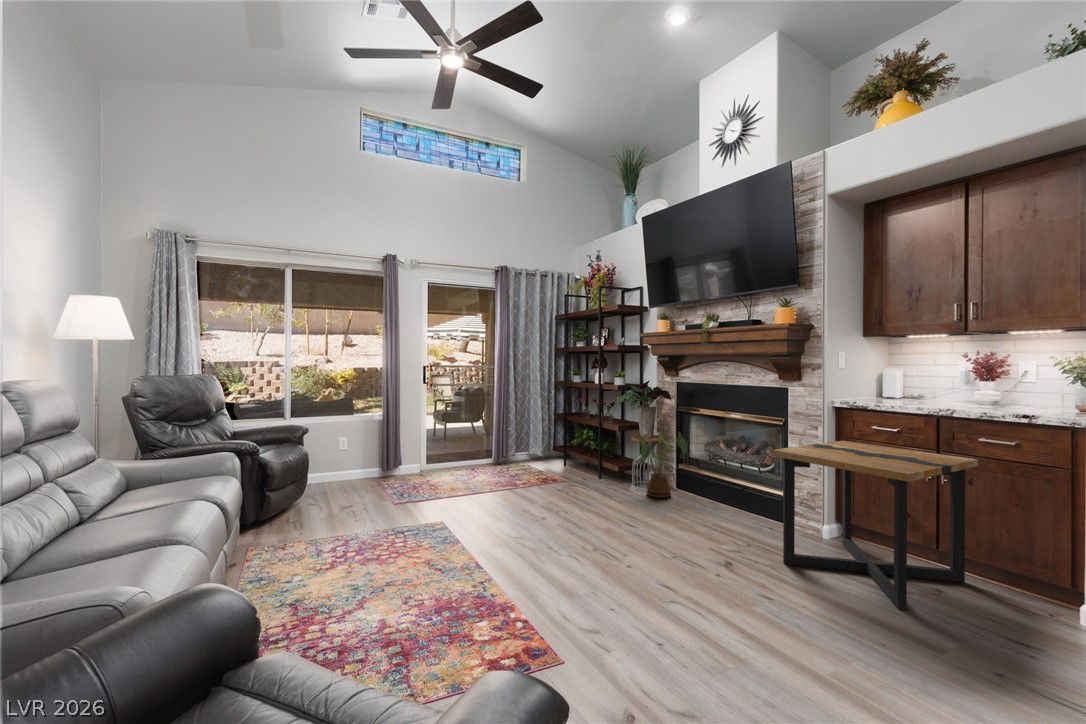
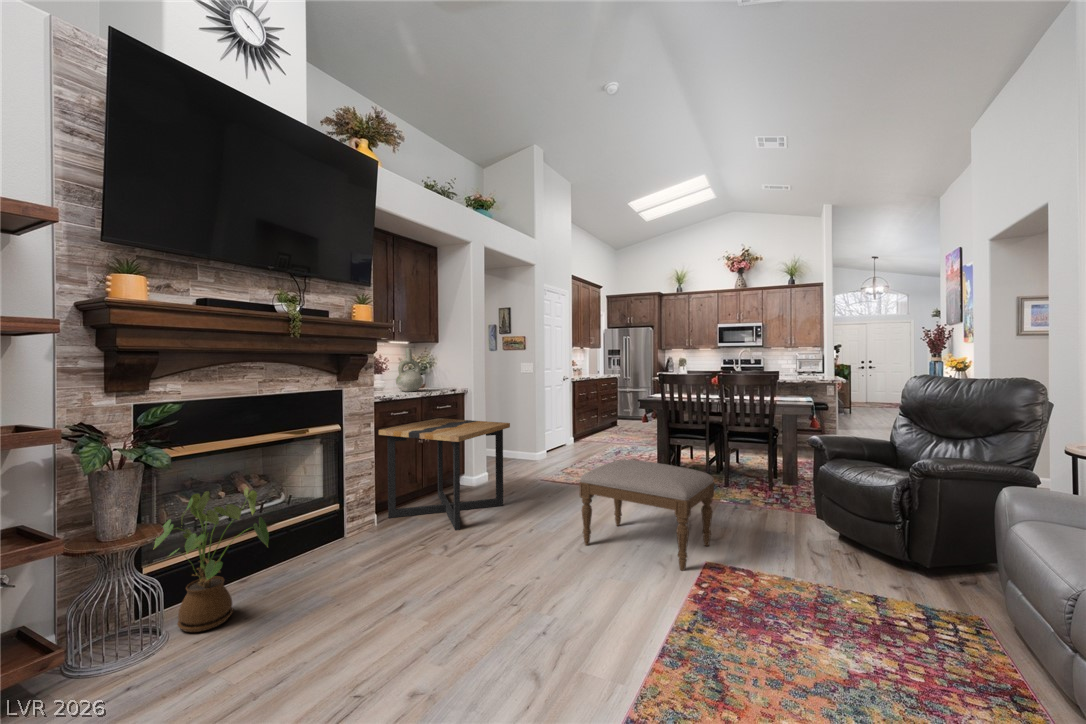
decorative vase: none [906,347,954,407] -> present [396,348,423,391]
ottoman: none [555,513,766,698] -> present [580,460,714,571]

